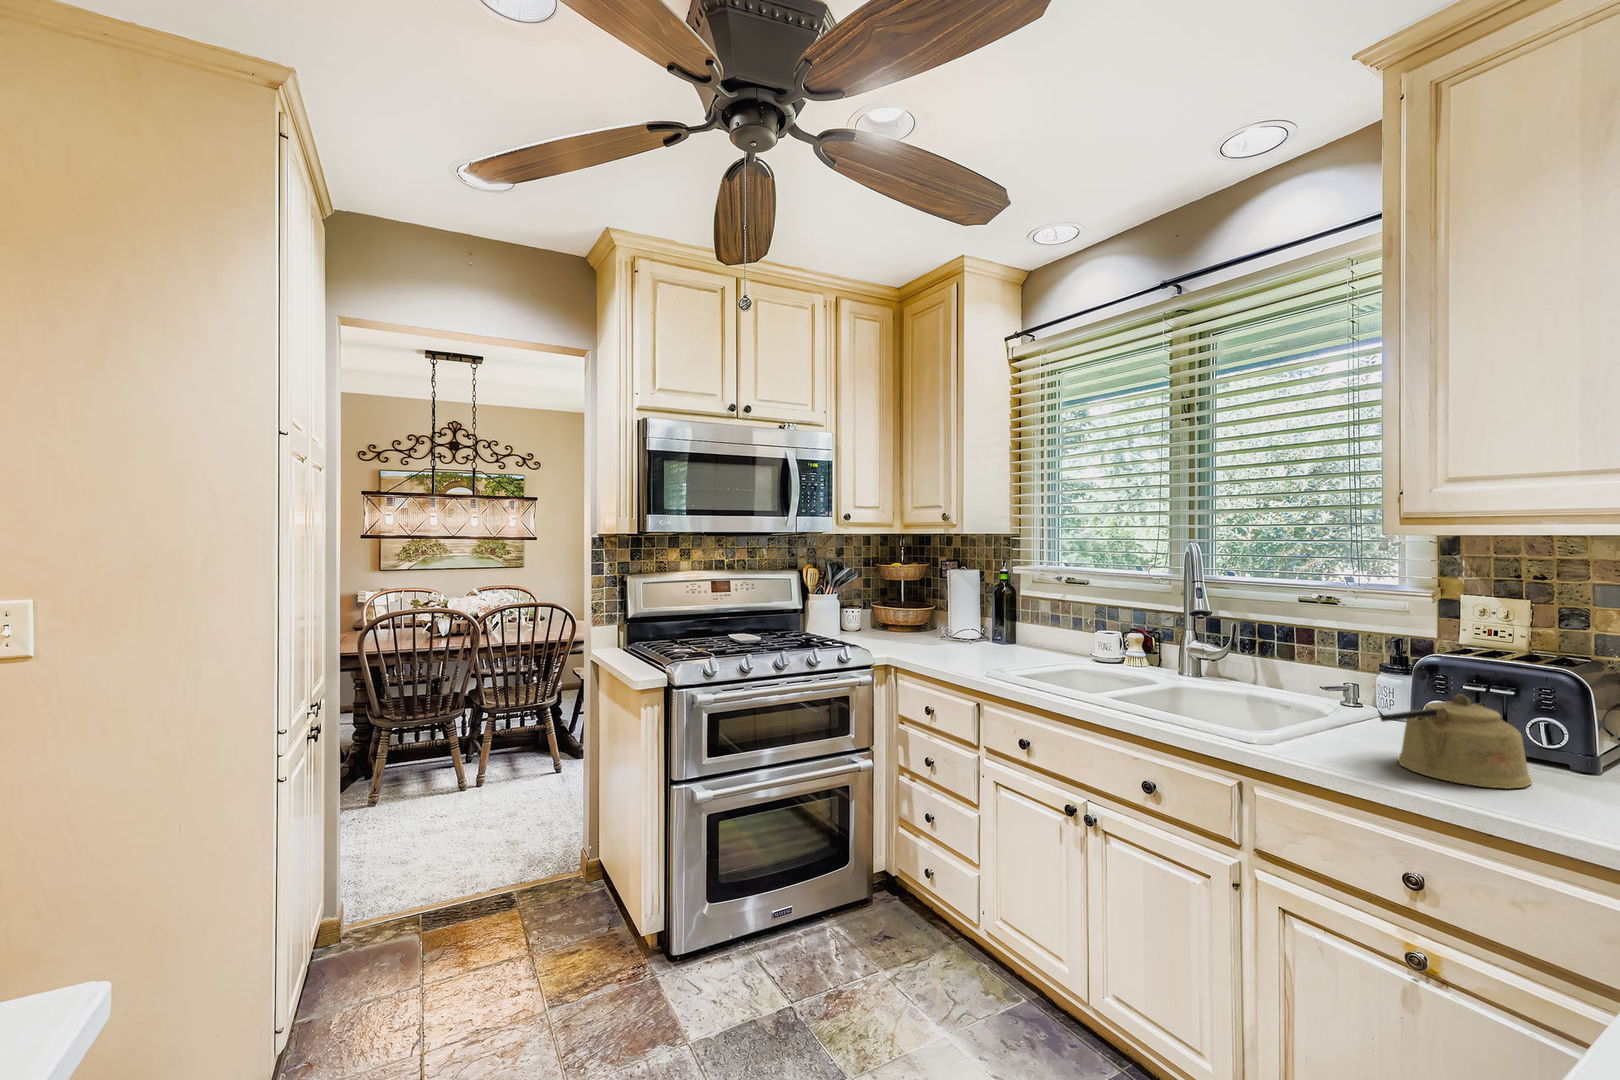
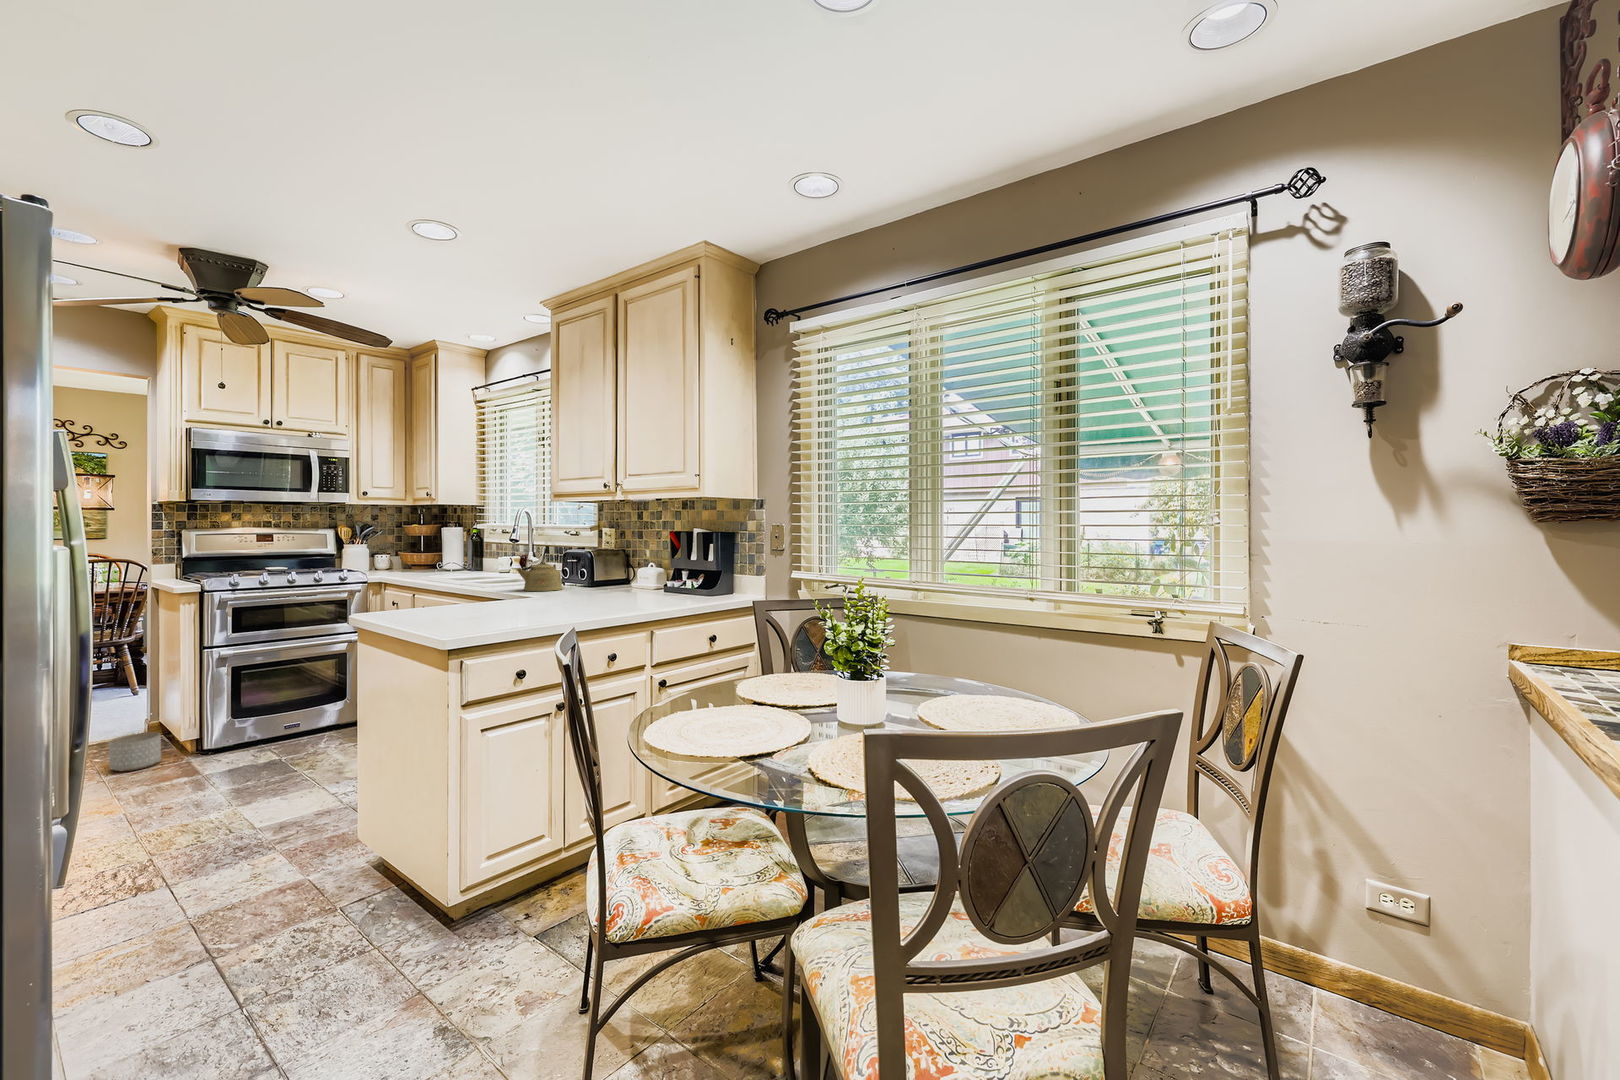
planter: none [549,910,613,987] -> present [109,732,161,771]

